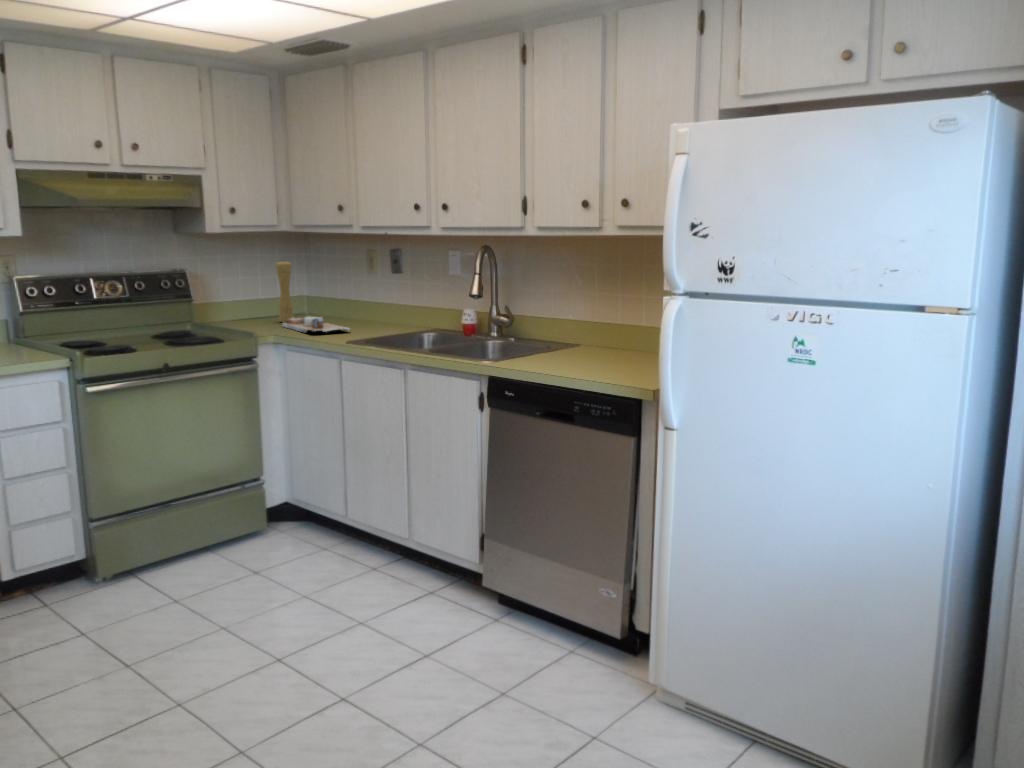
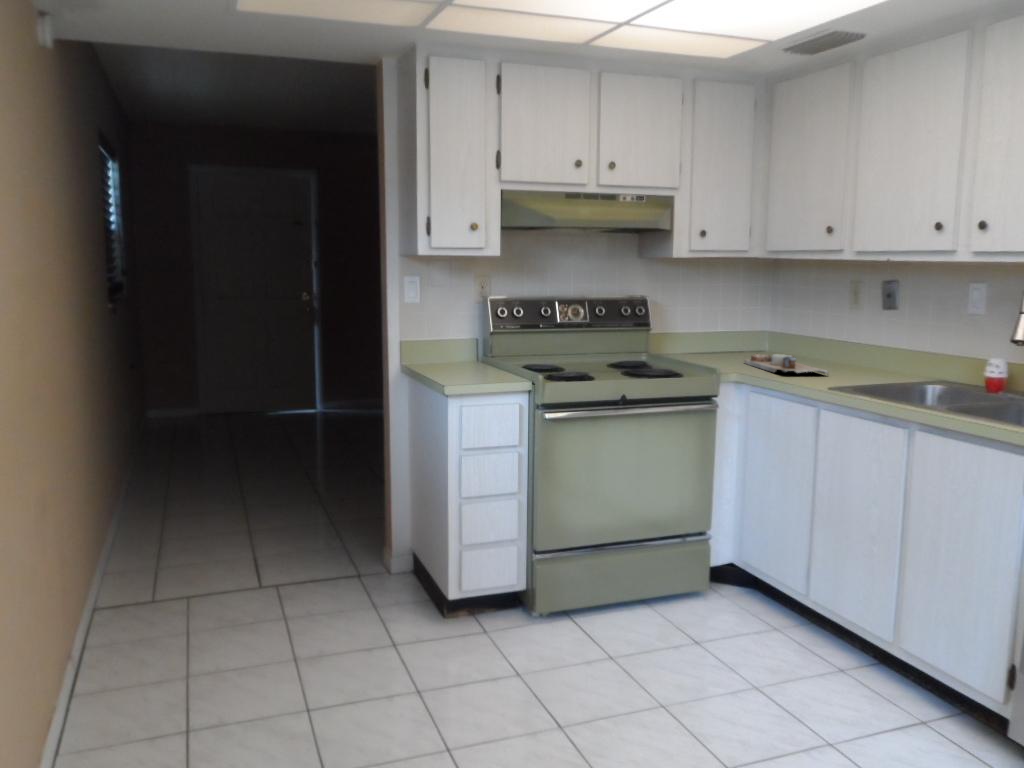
pepper mill: present [276,261,293,322] -> none [739,290,760,359]

